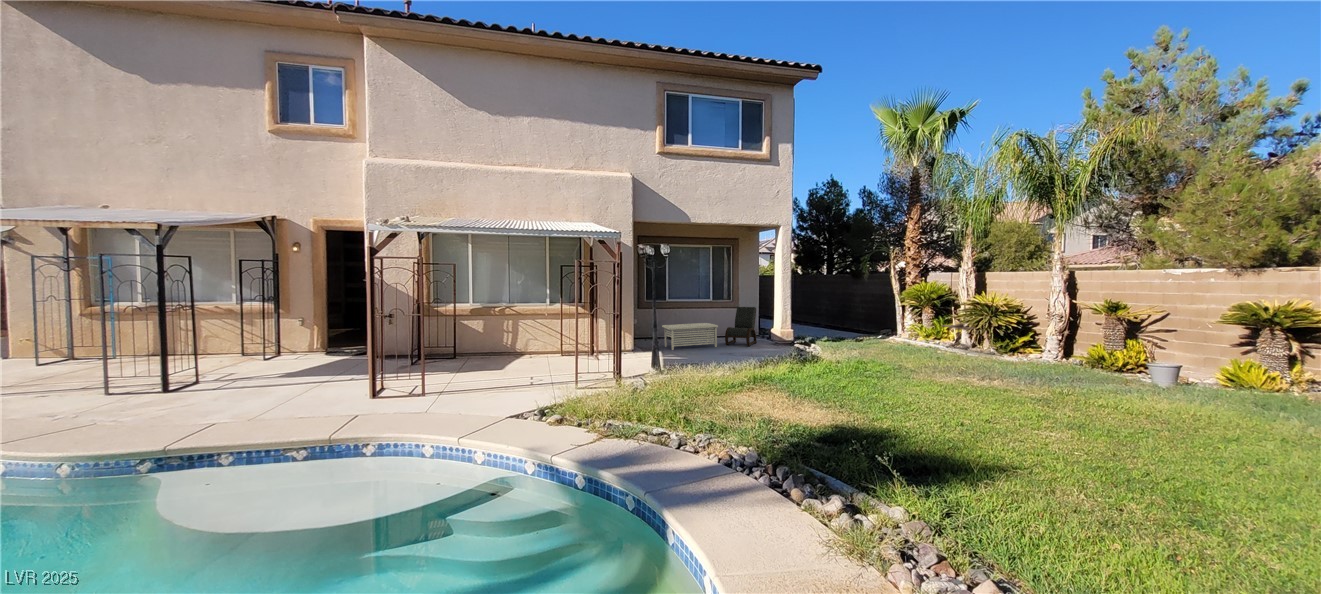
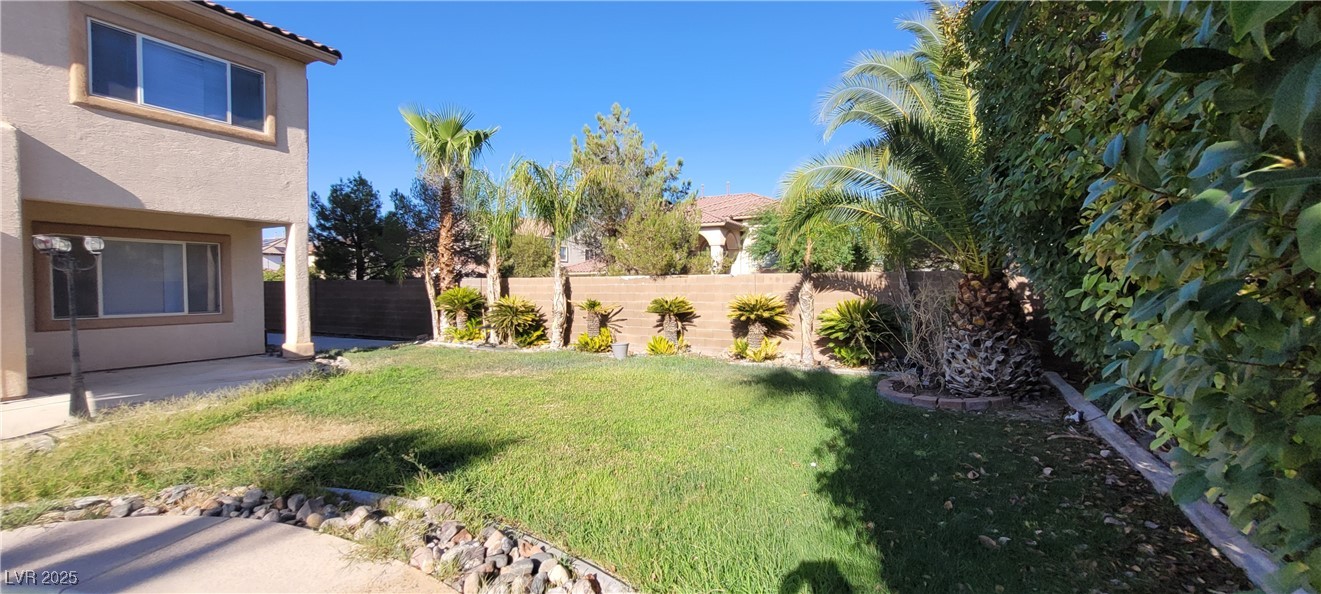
lounge chair: present [725,307,757,346] -> none [221,318,268,366]
storage bench: present [662,323,718,350] -> none [114,340,210,379]

